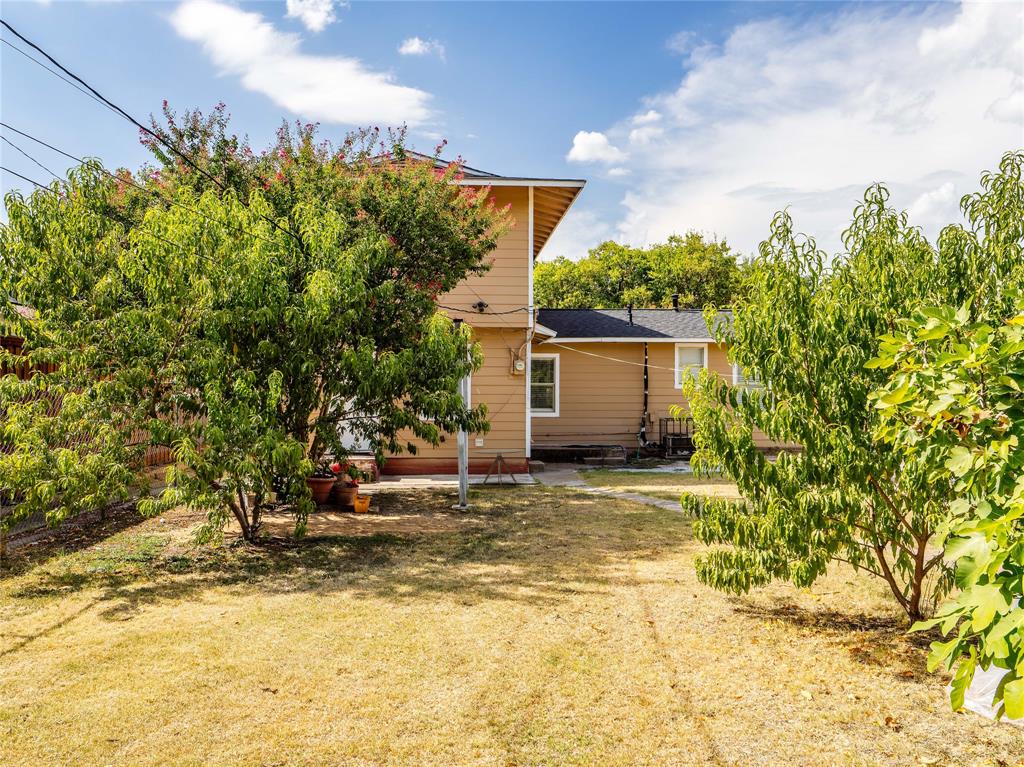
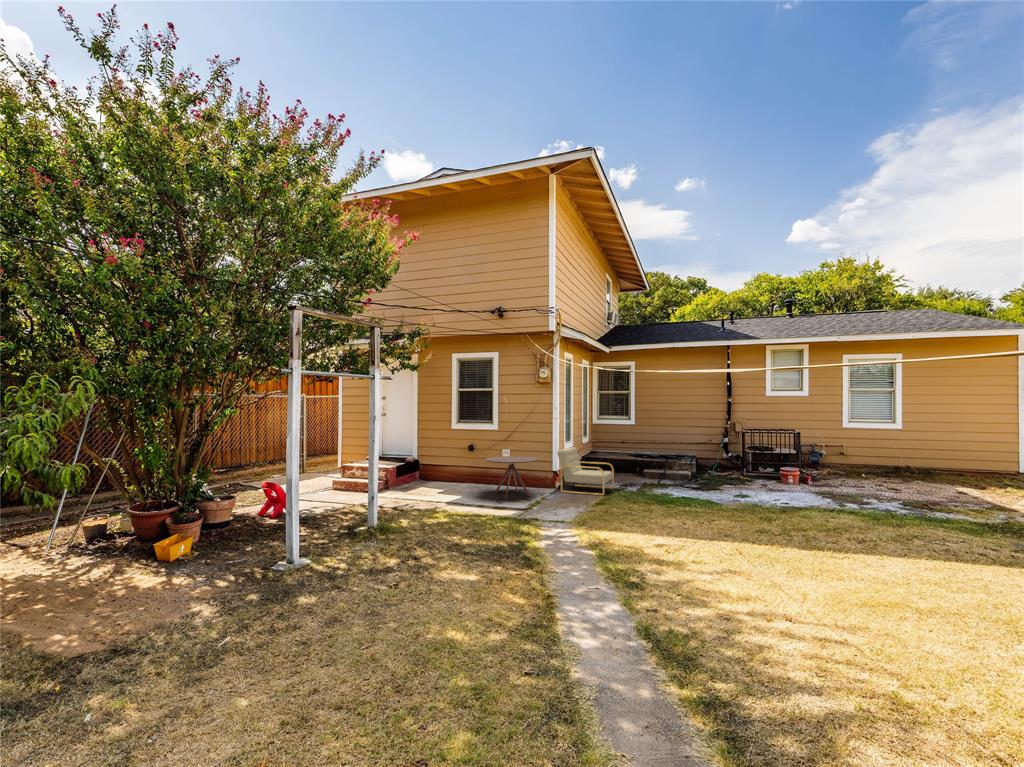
armchair: none [532,439,578,480] -> present [558,447,614,495]

